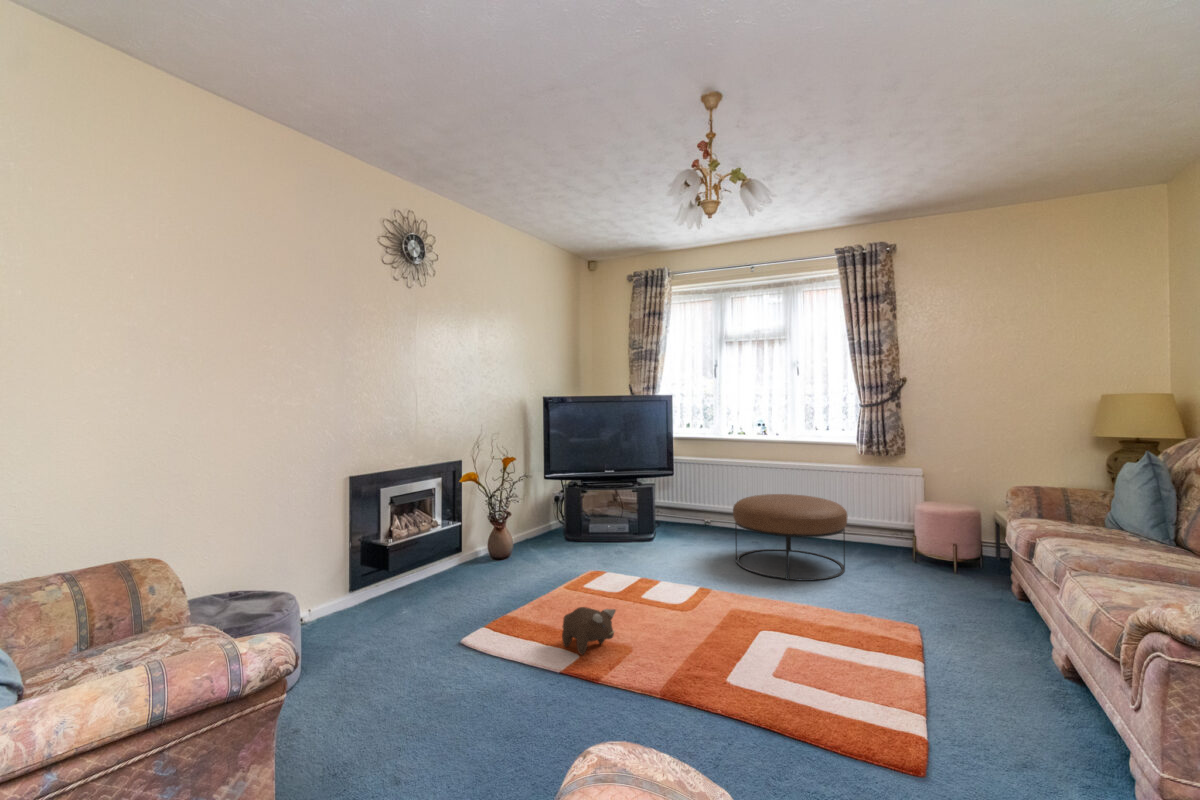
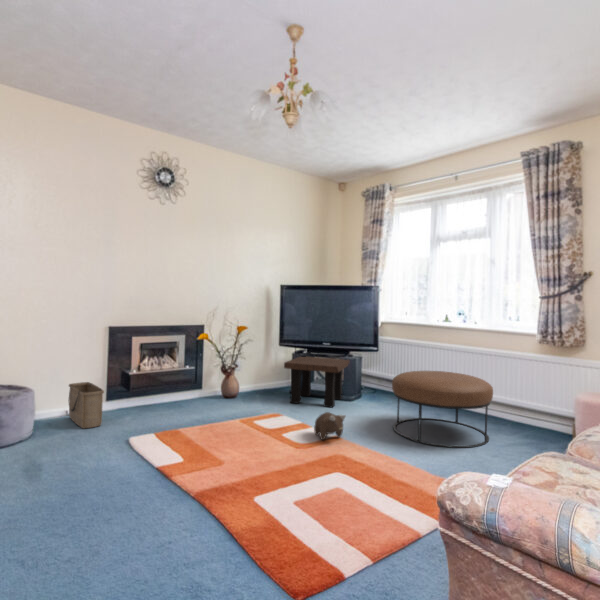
side table: none [578,489,651,554] -> present [284,356,349,407]
basket: none [302,566,382,640] -> present [68,382,104,428]
plush toy: present [562,607,616,655] -> present [314,412,346,440]

